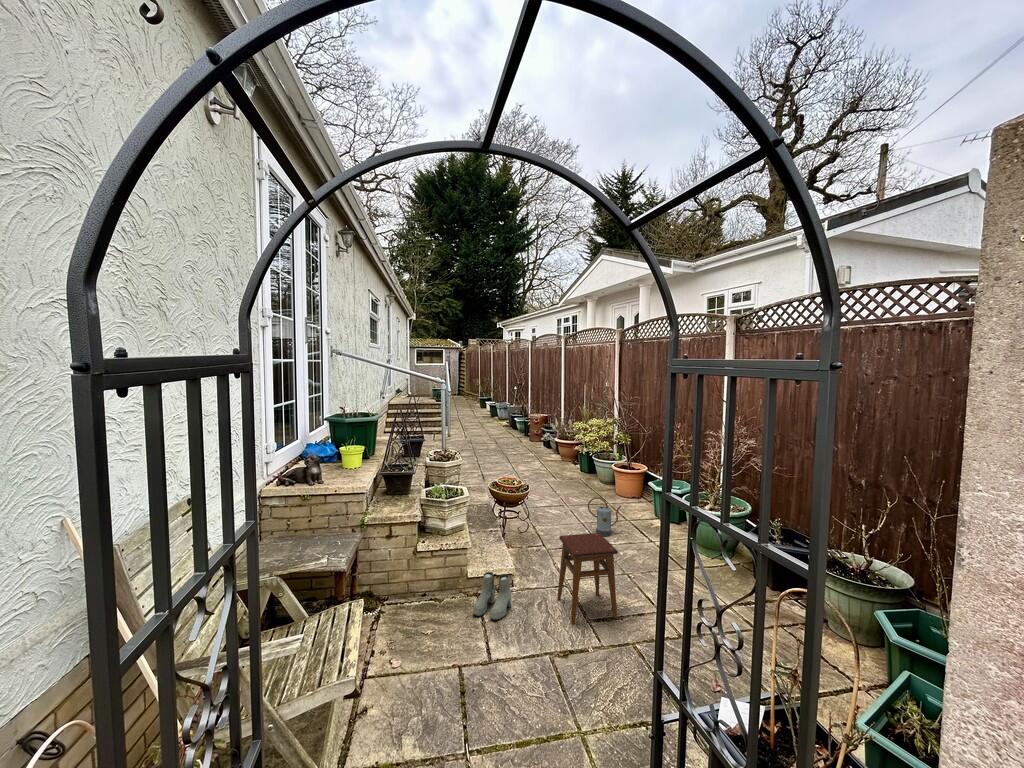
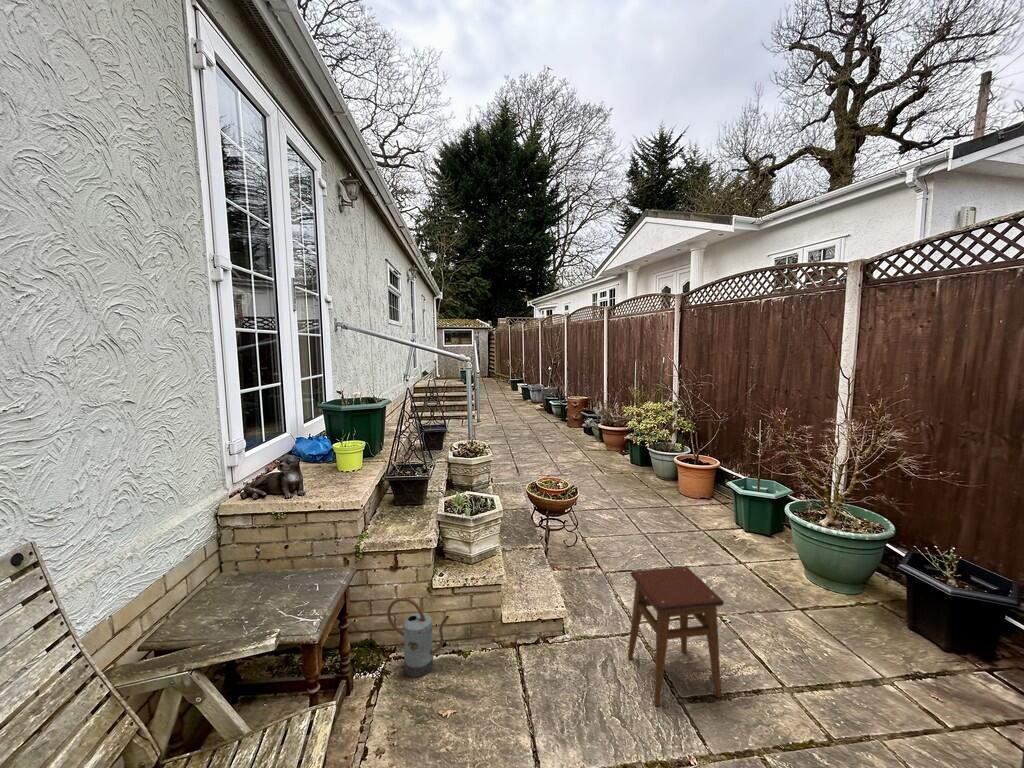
watering can: present [588,497,621,537] -> present [387,598,449,677]
boots: present [473,572,511,620] -> none [511,620,564,695]

